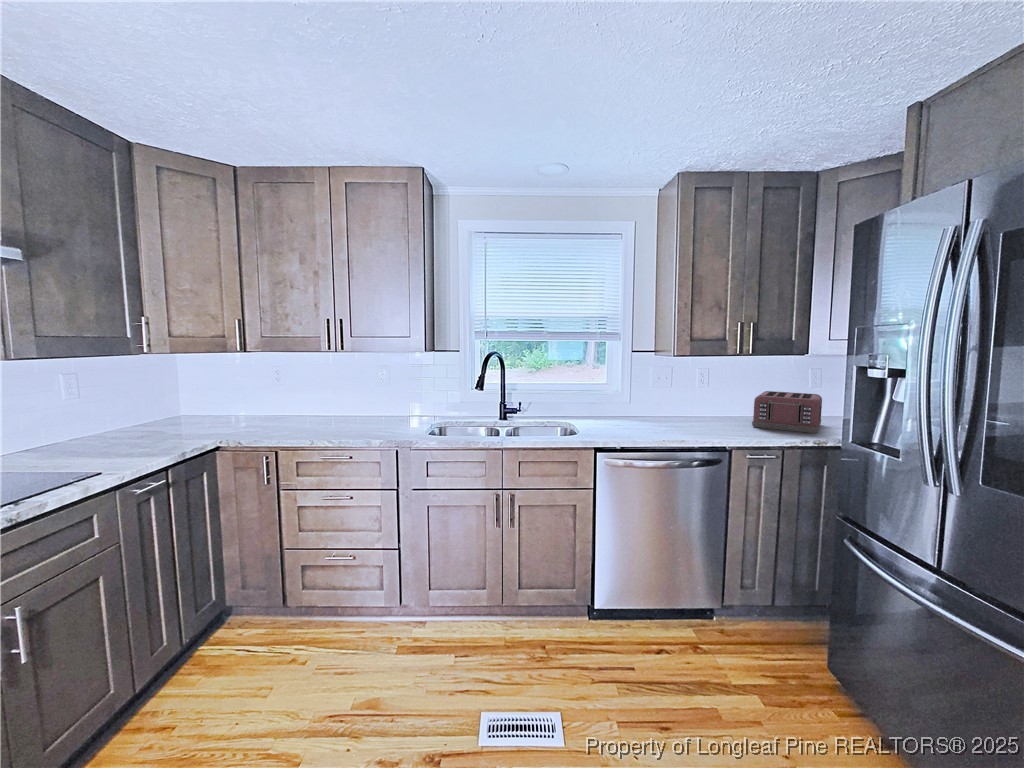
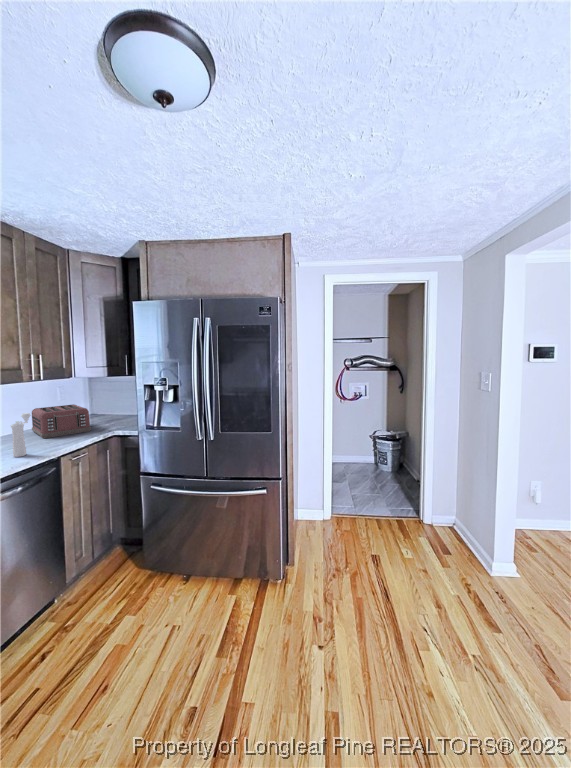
pepper mill: none [694,389,724,435] -> present [11,413,31,457]

